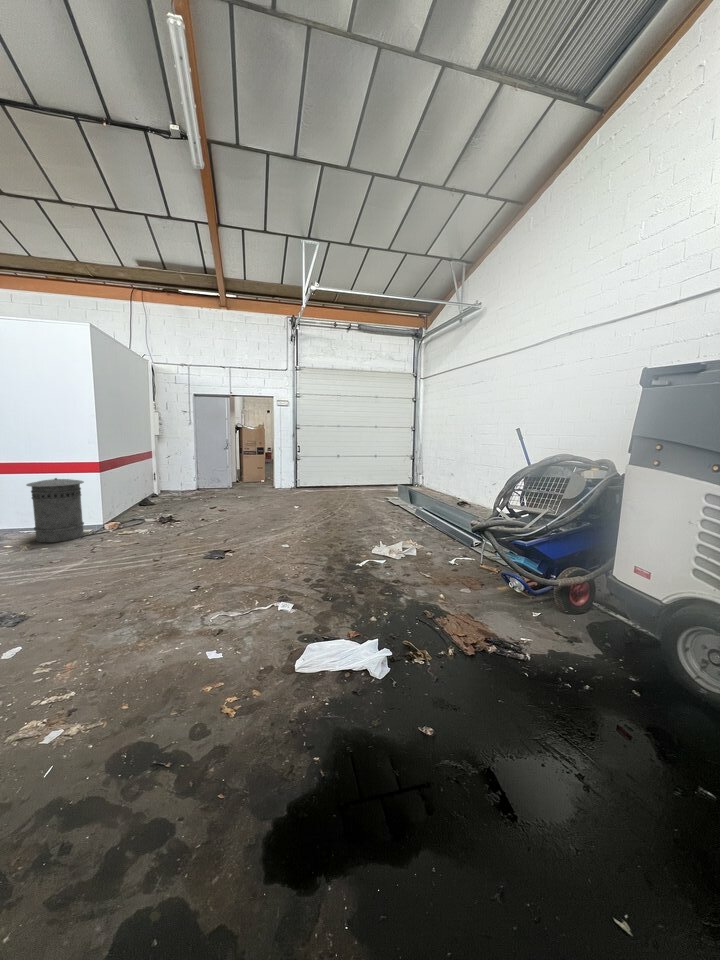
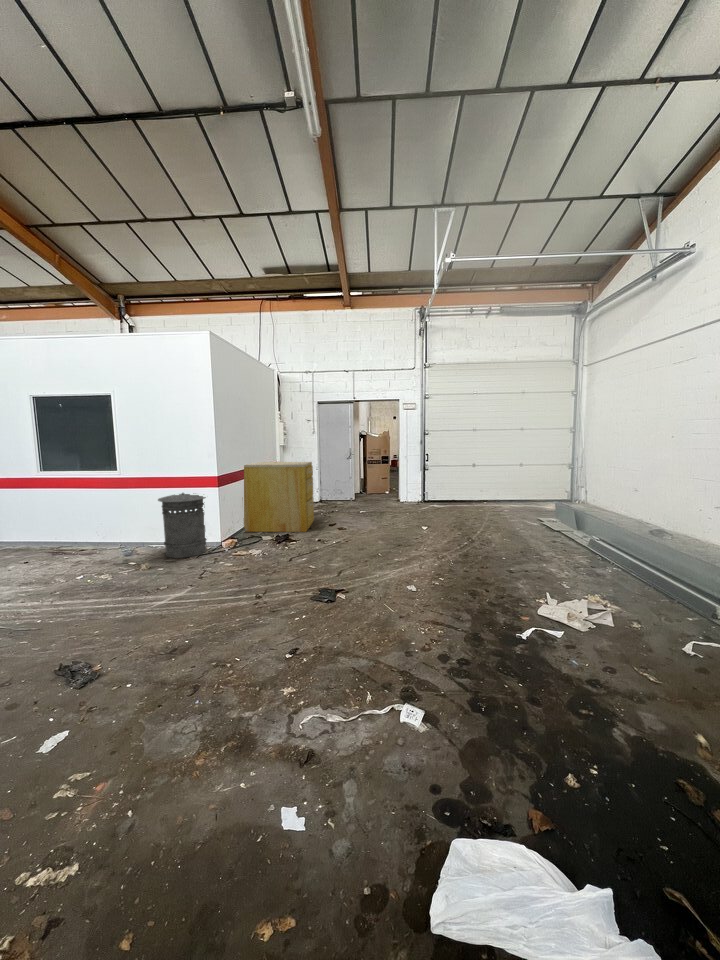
filing cabinet: none [117,450,194,518] -> present [243,462,314,532]

